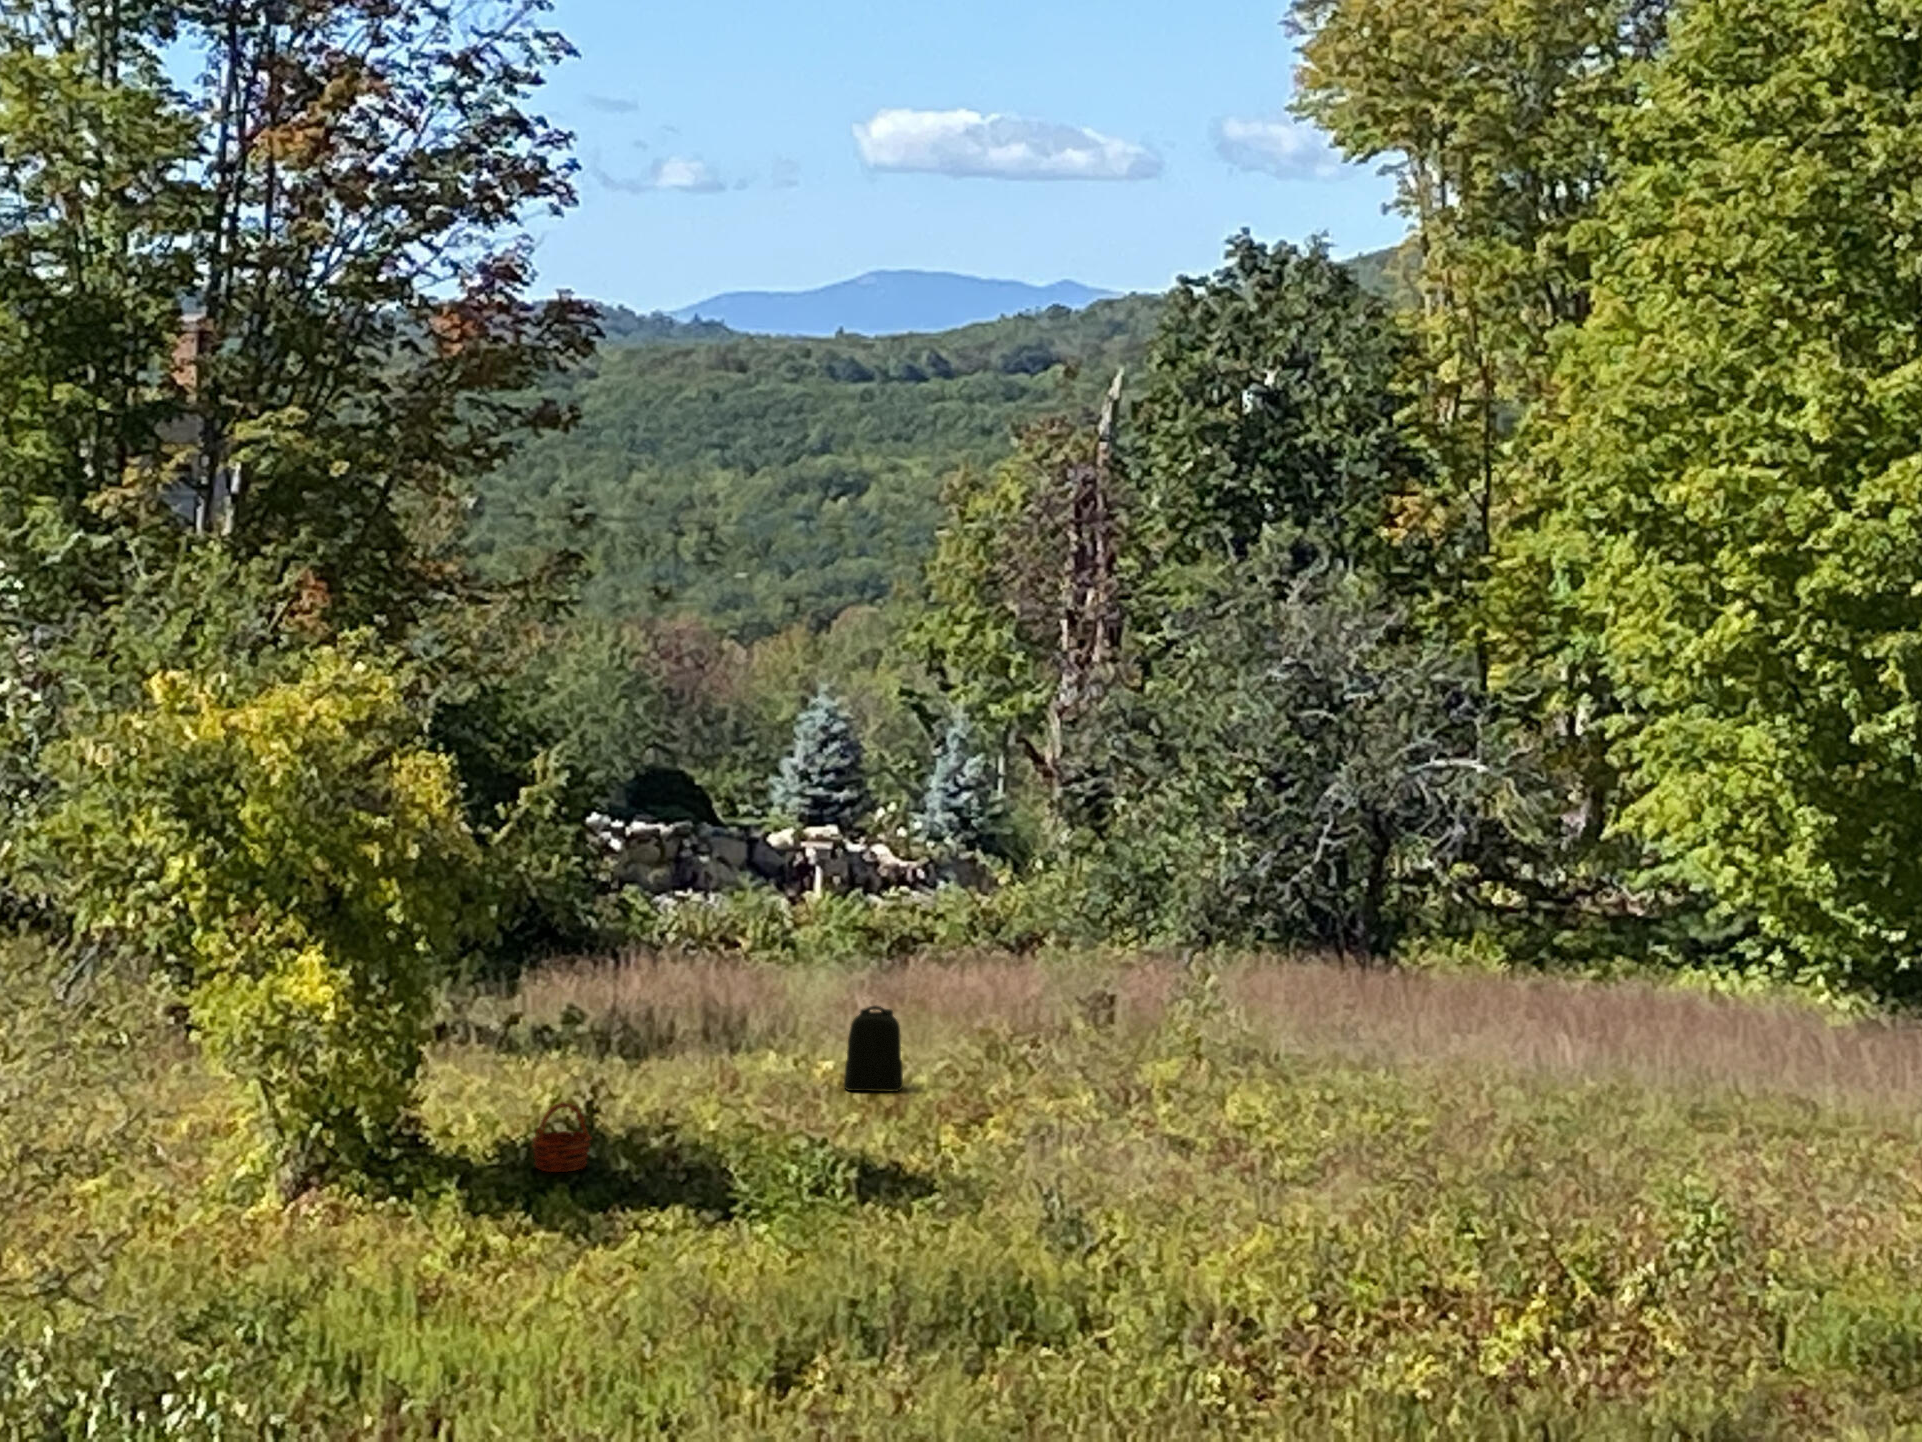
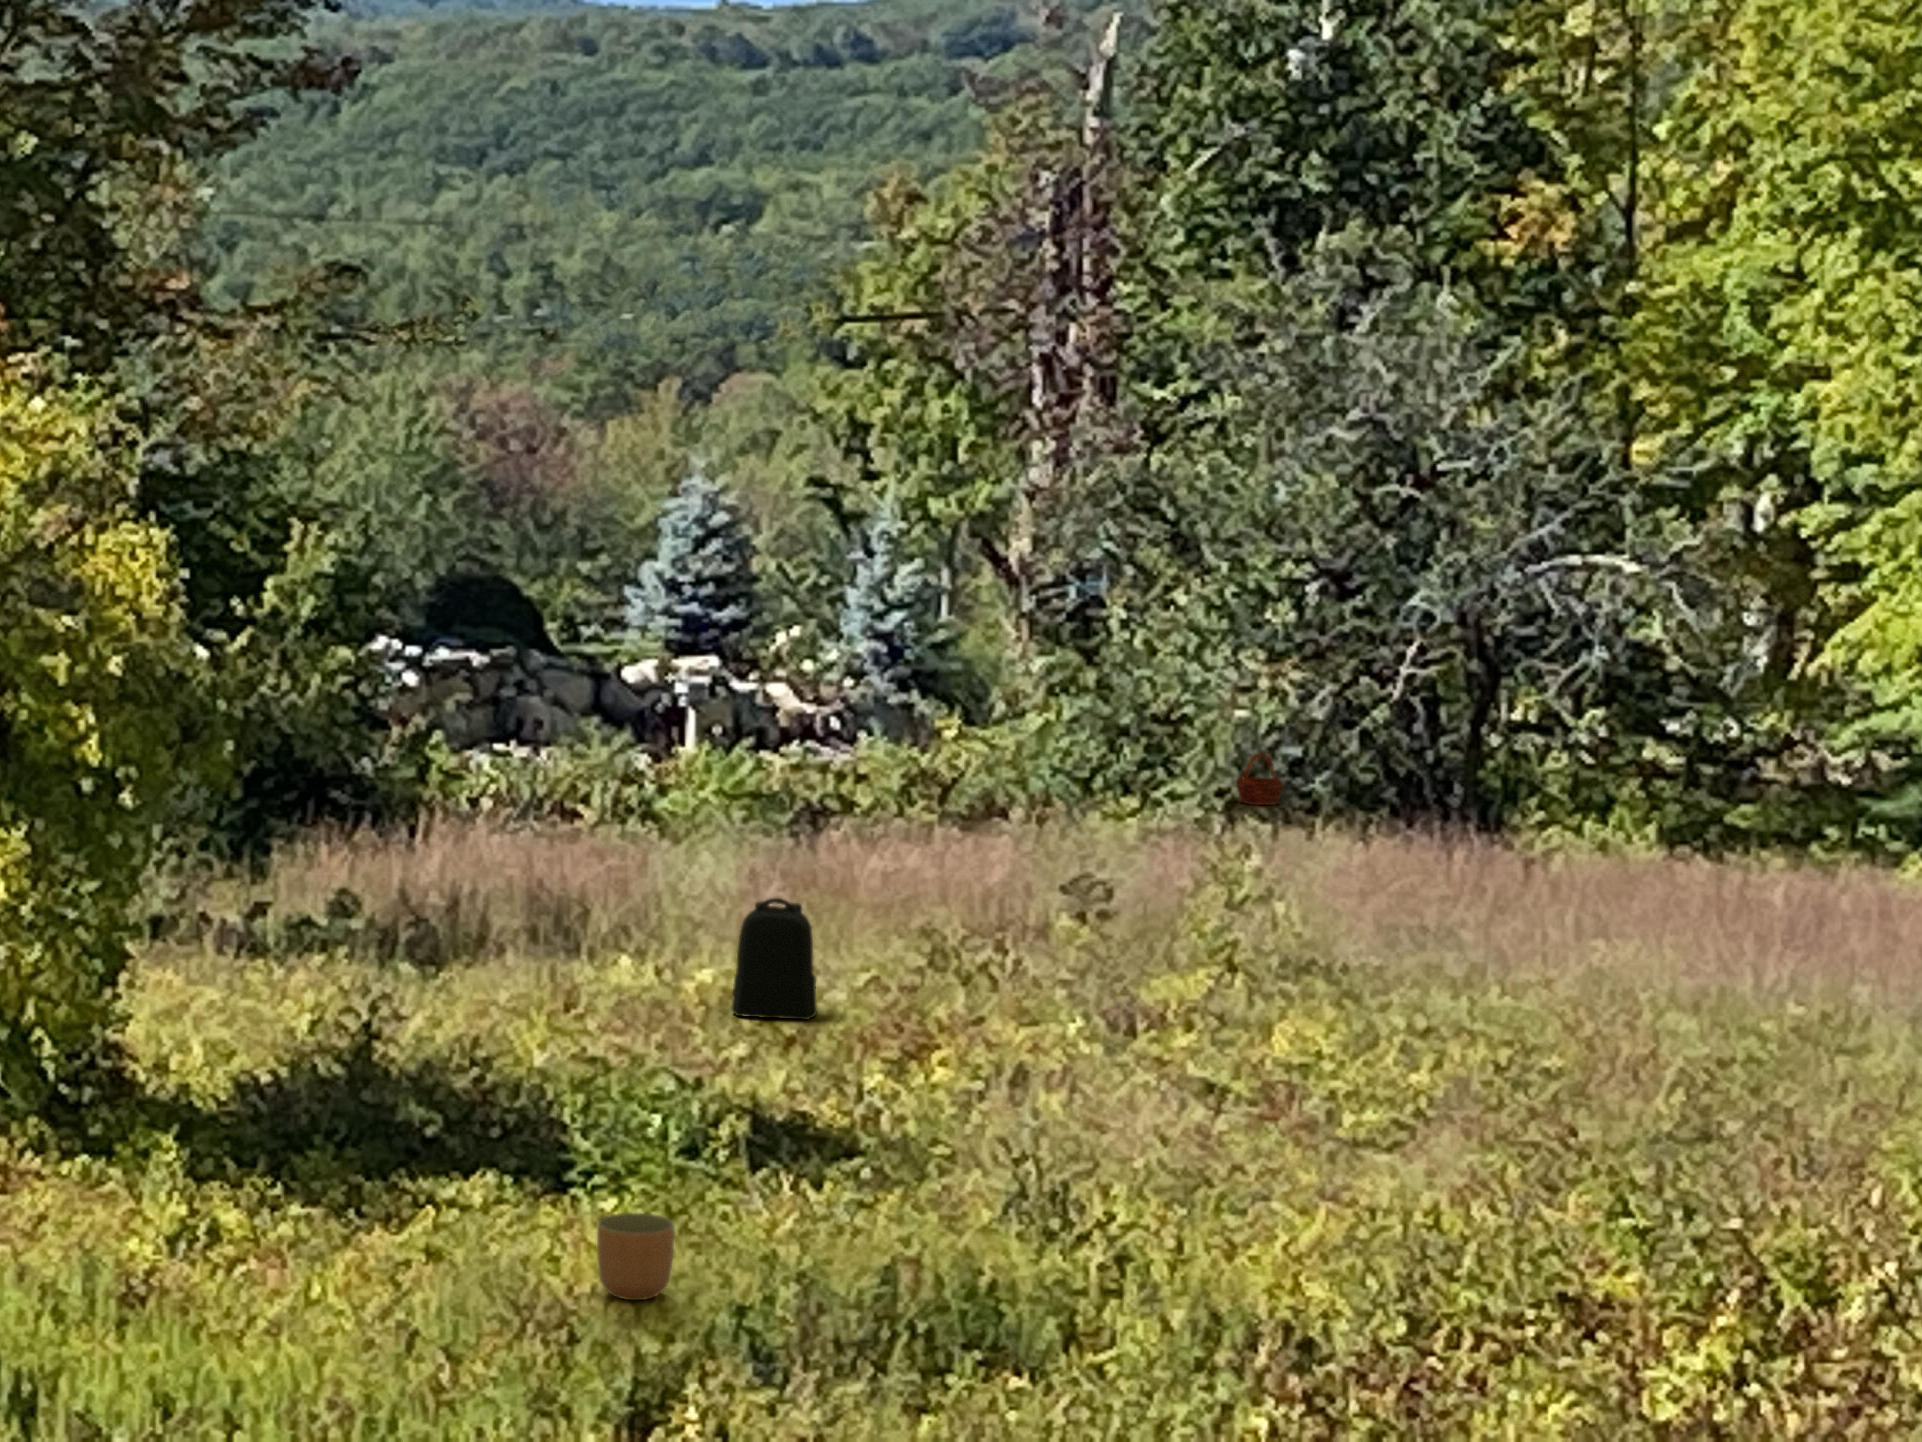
basket: present [532,1102,591,1172] -> present [1236,753,1283,805]
planter: none [746,1218,798,1278] -> present [597,1213,675,1300]

